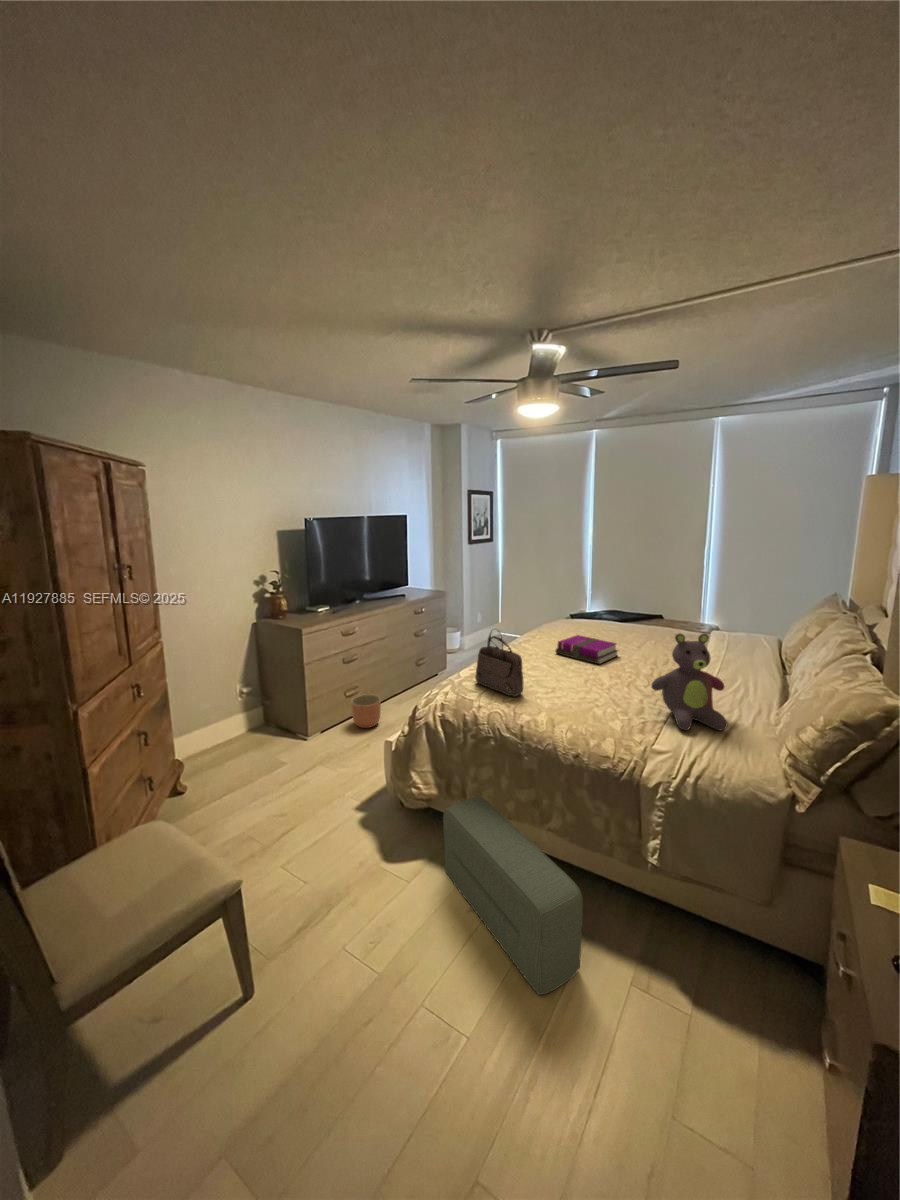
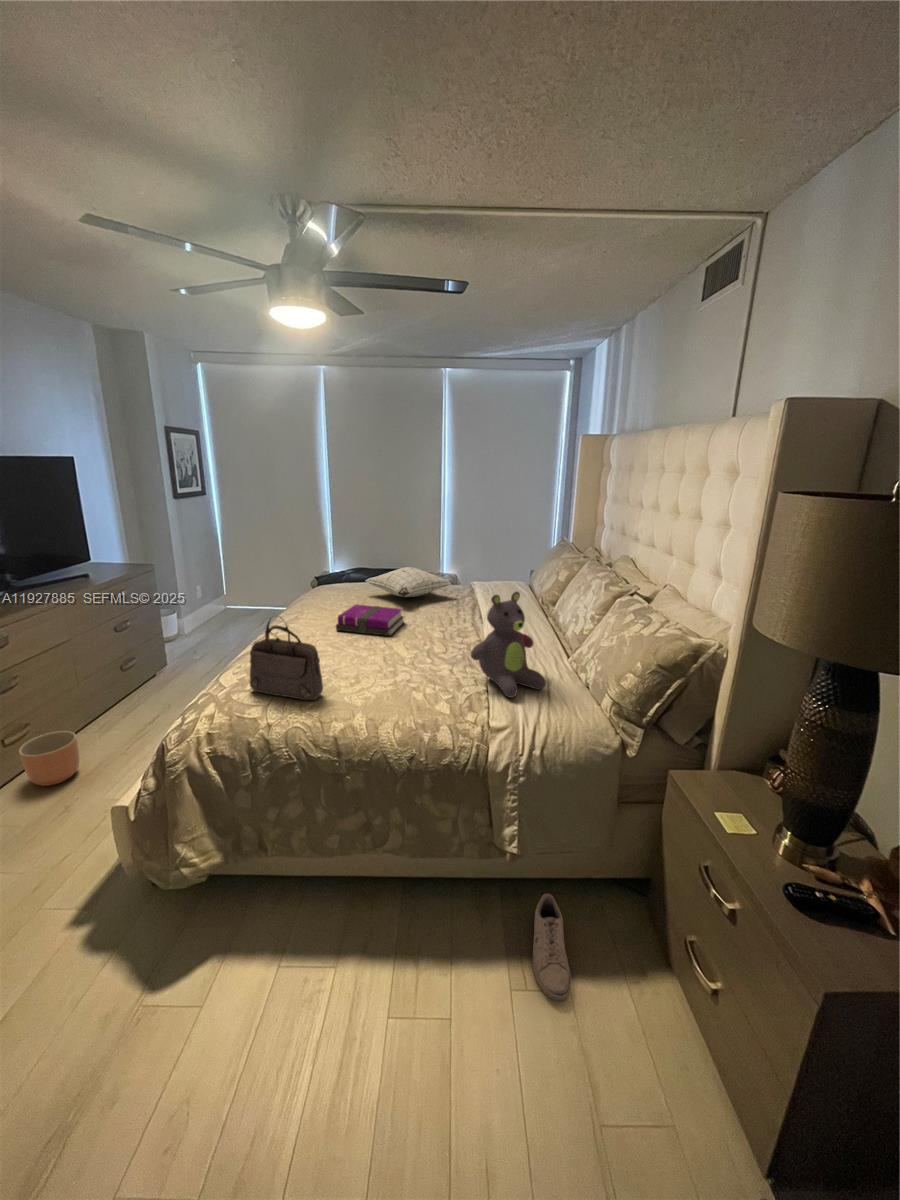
pillow: none [596,609,679,636] -> present [366,567,451,597]
pouf: present [443,797,583,995] -> none [241,844,459,1071]
shoe: none [661,926,708,1017] -> present [532,893,571,1001]

